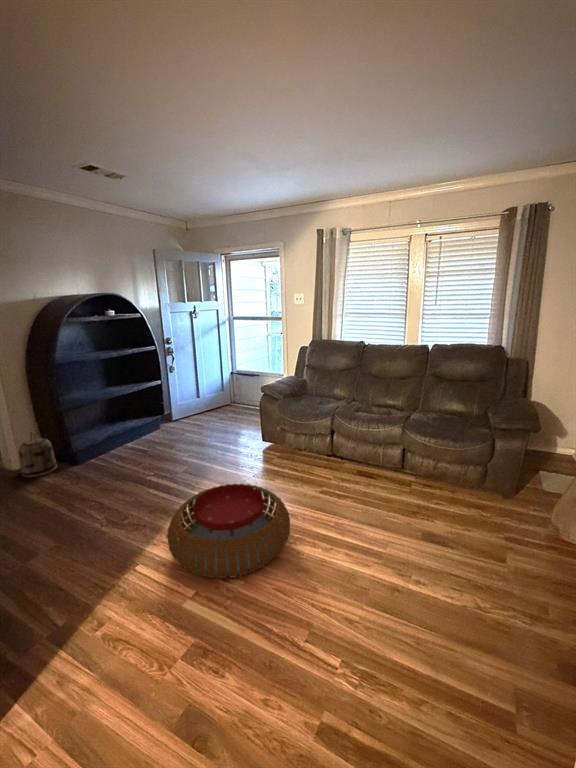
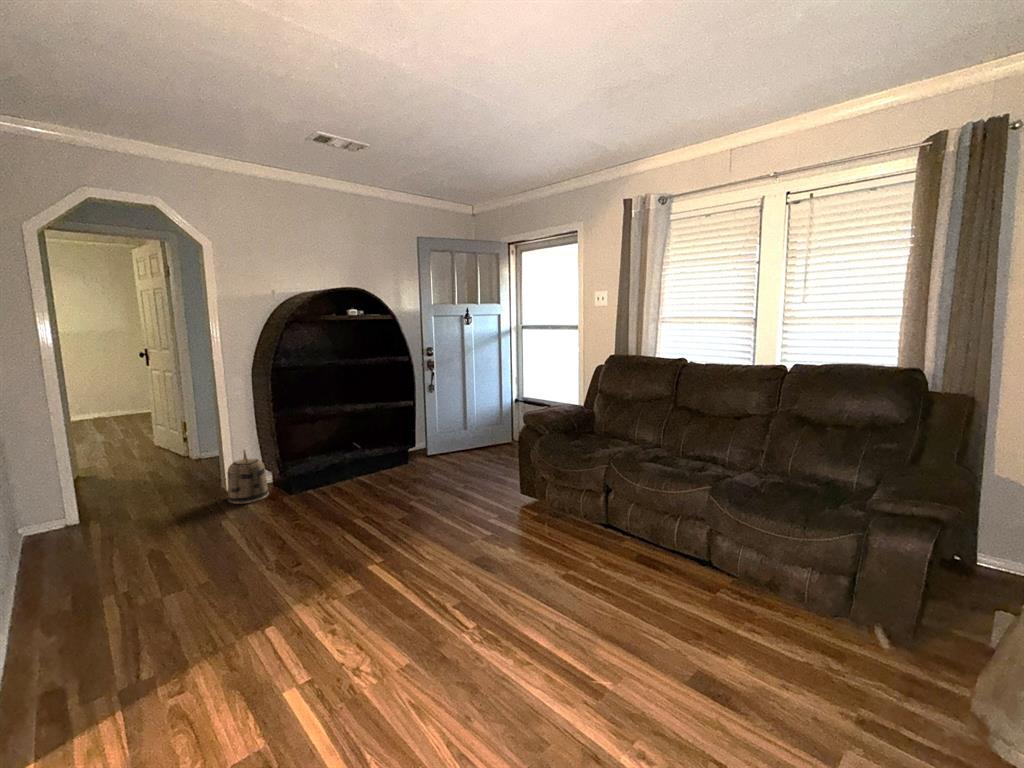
pouf: present [167,484,290,578] -> none [304,541,484,672]

